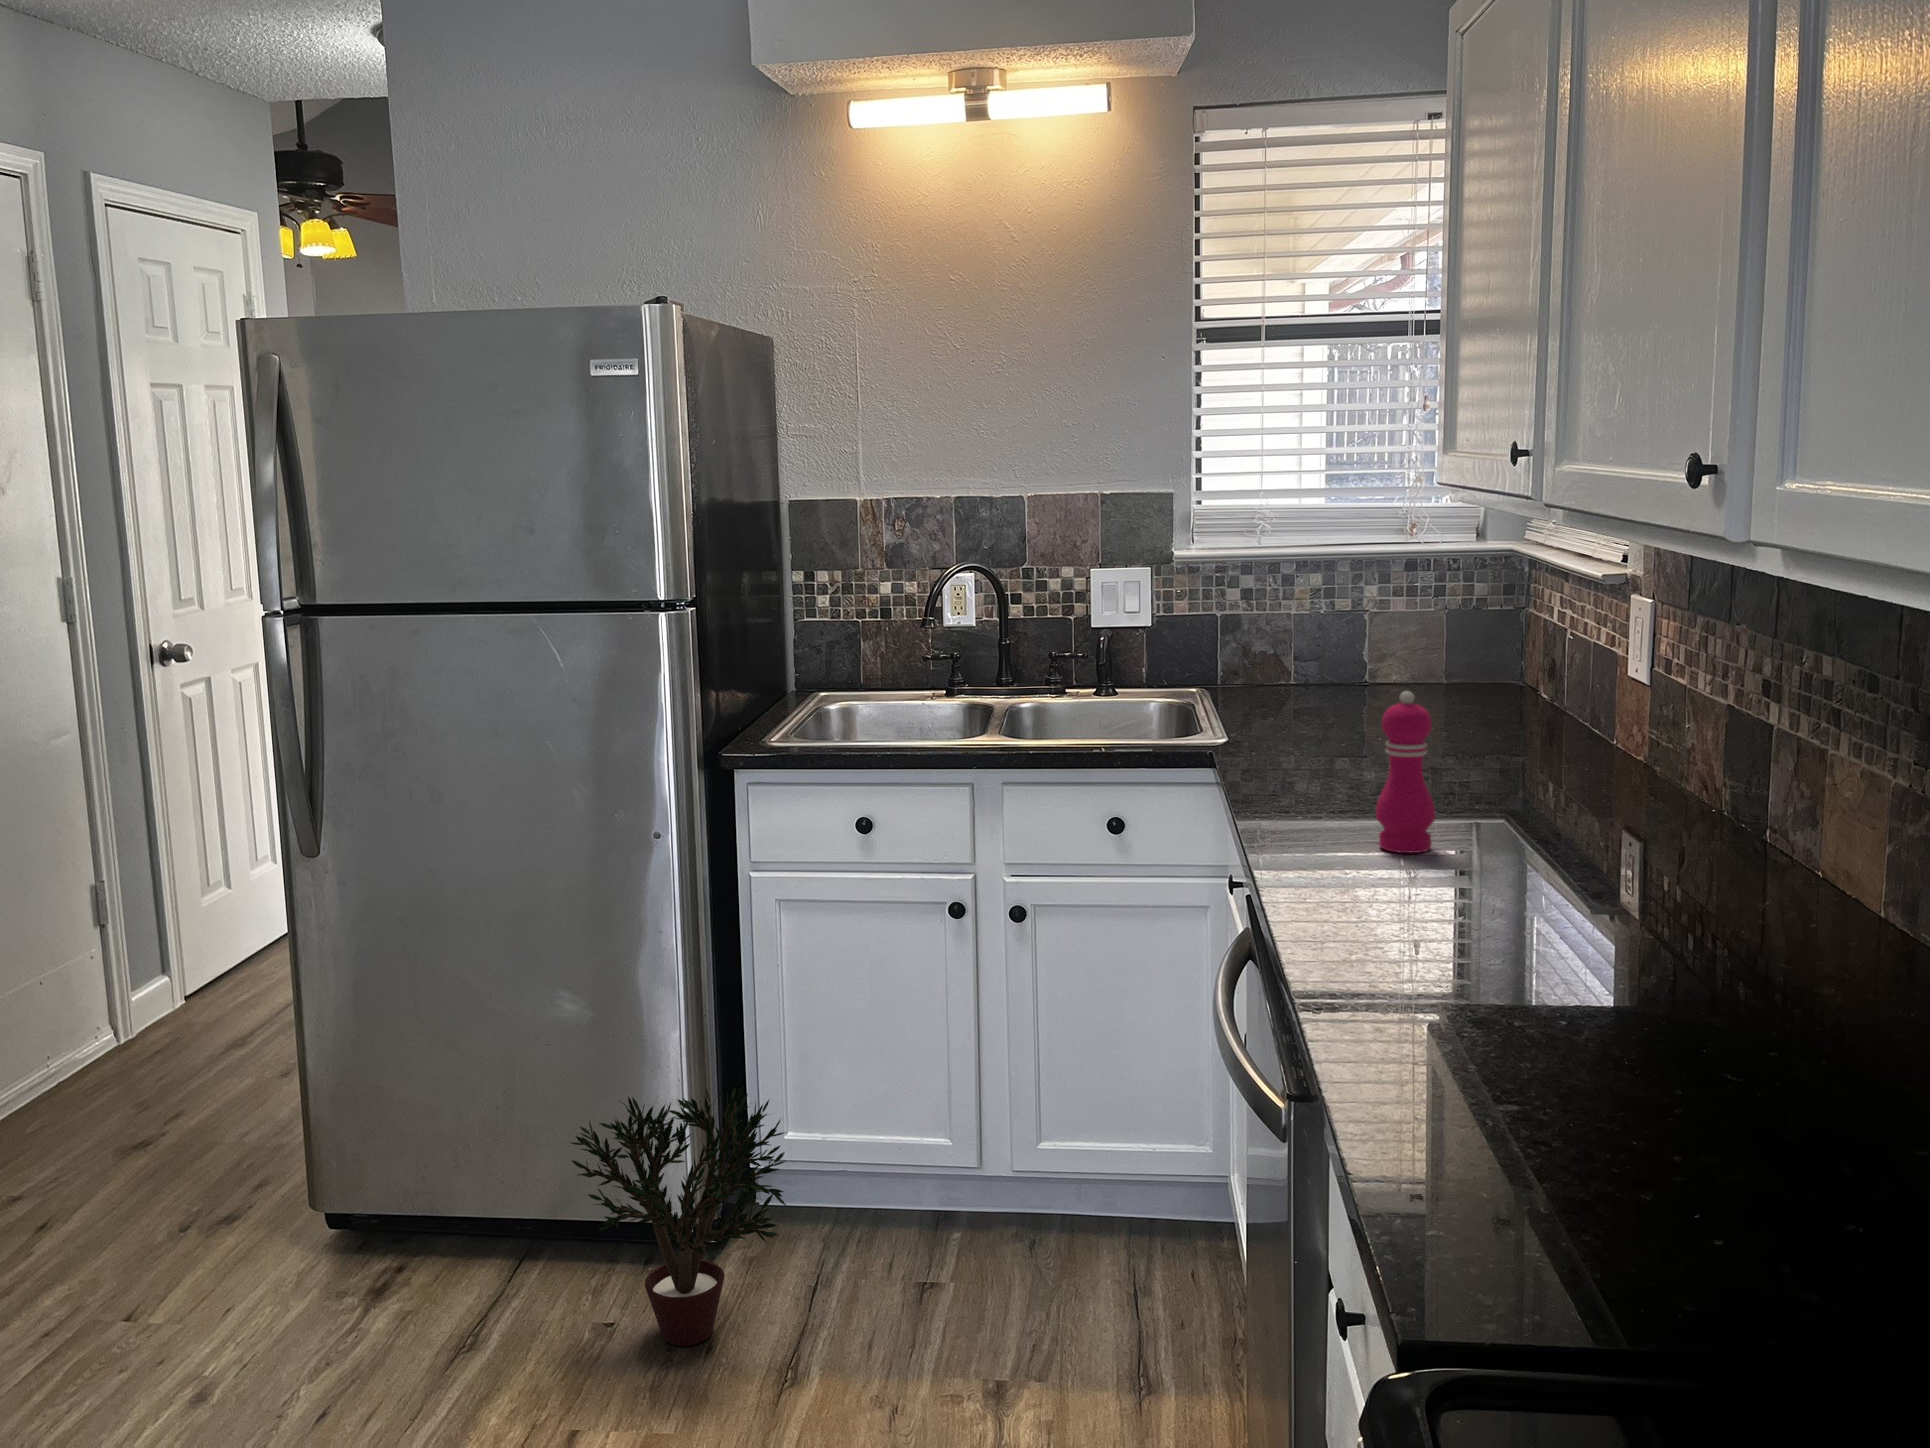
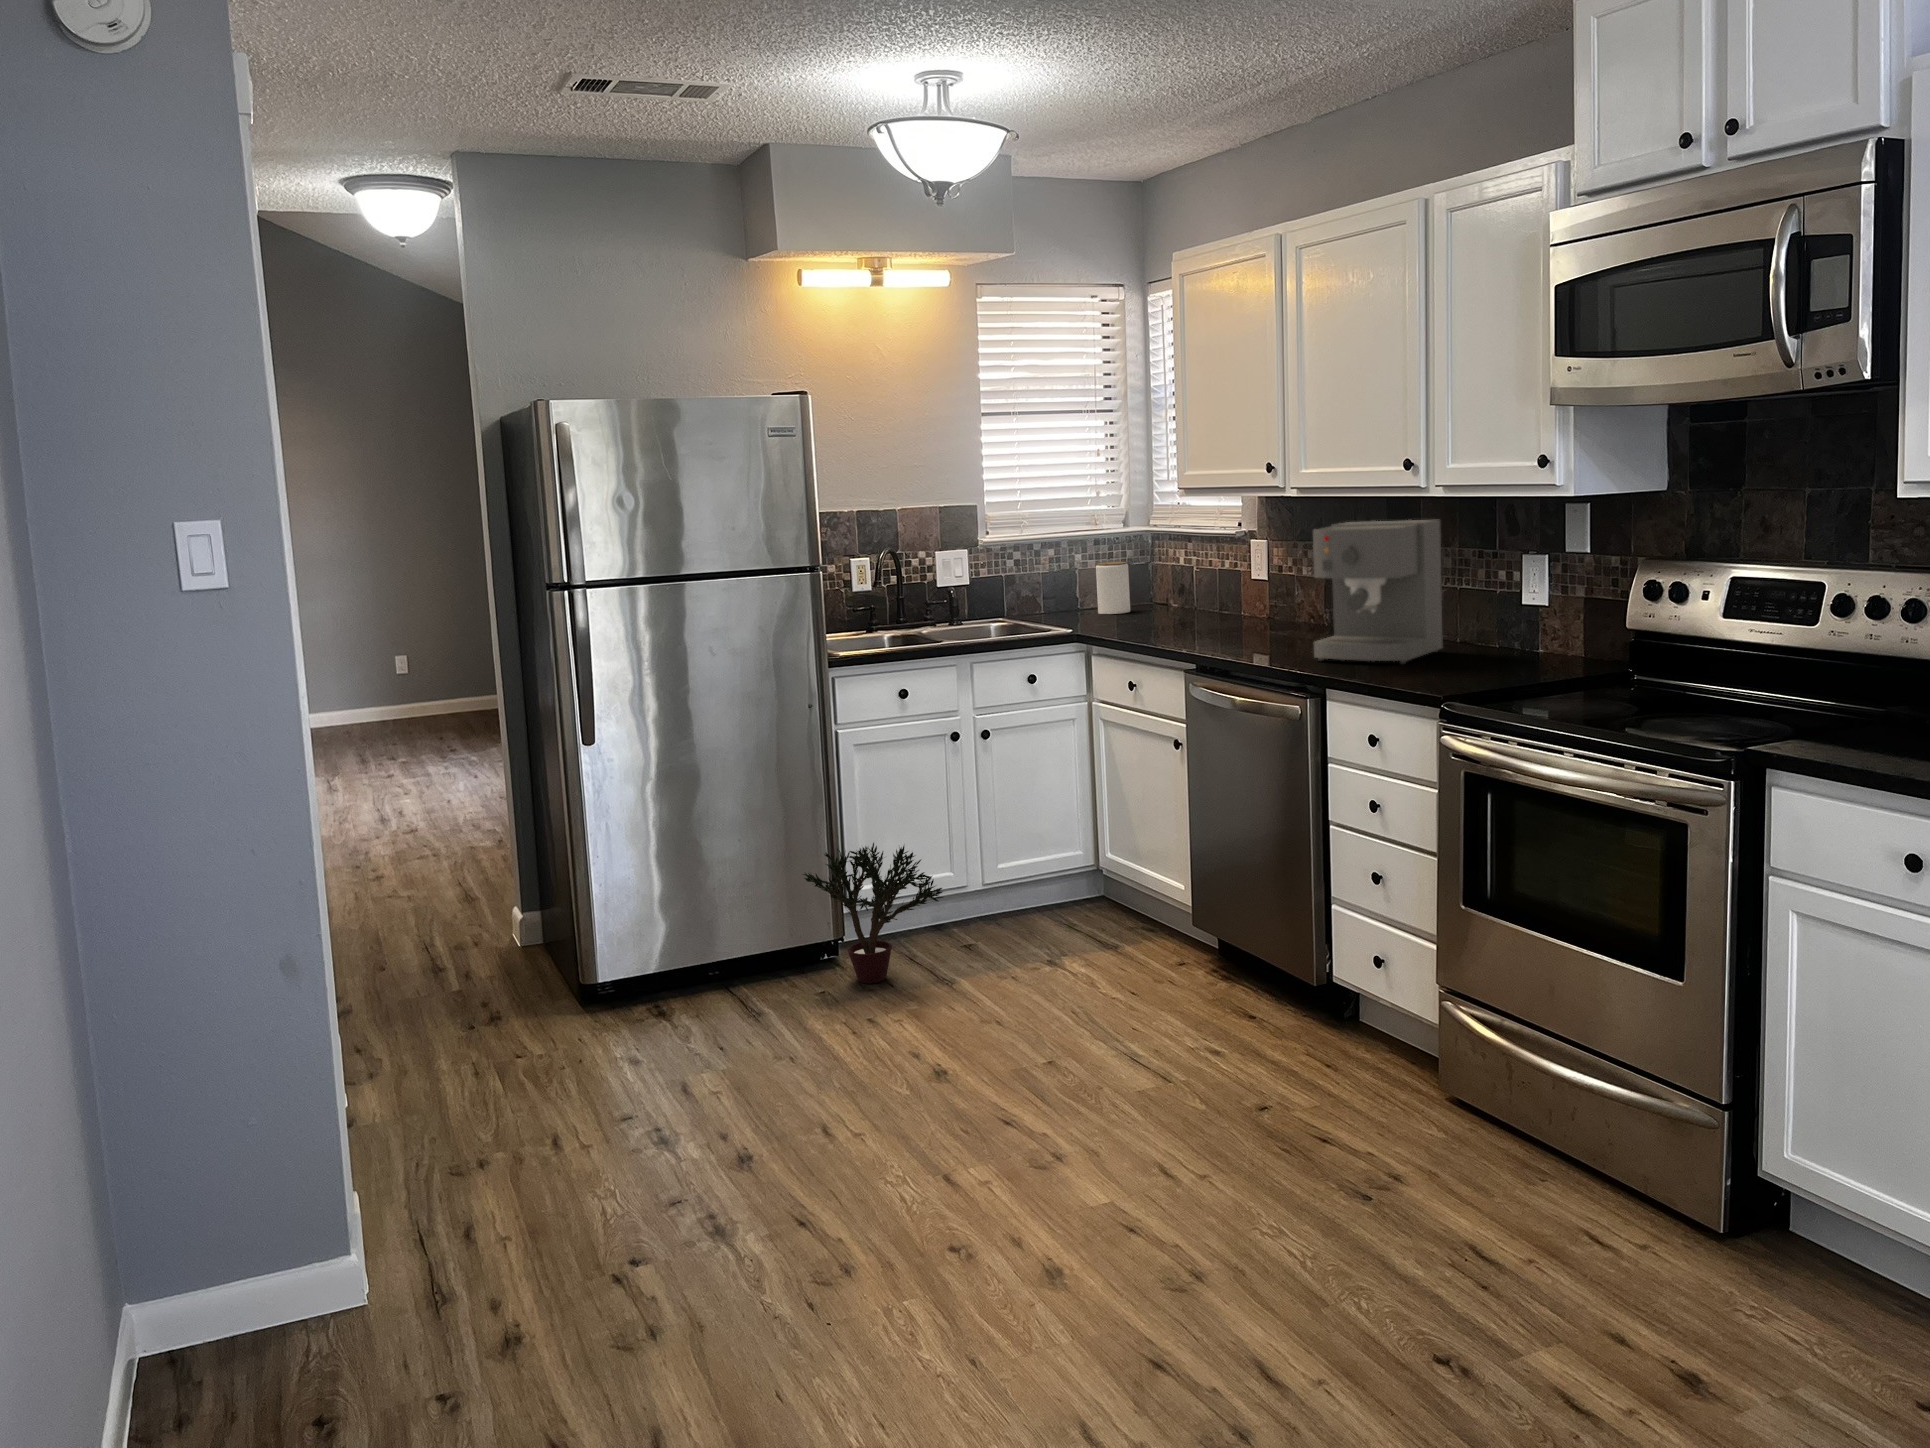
coffee maker: none [1463,596,1888,1036] -> present [1313,520,1443,664]
jar: none [1376,607,1440,706] -> present [1096,562,1130,614]
pepper mill: present [1376,691,1436,853] -> none [1219,576,1245,647]

